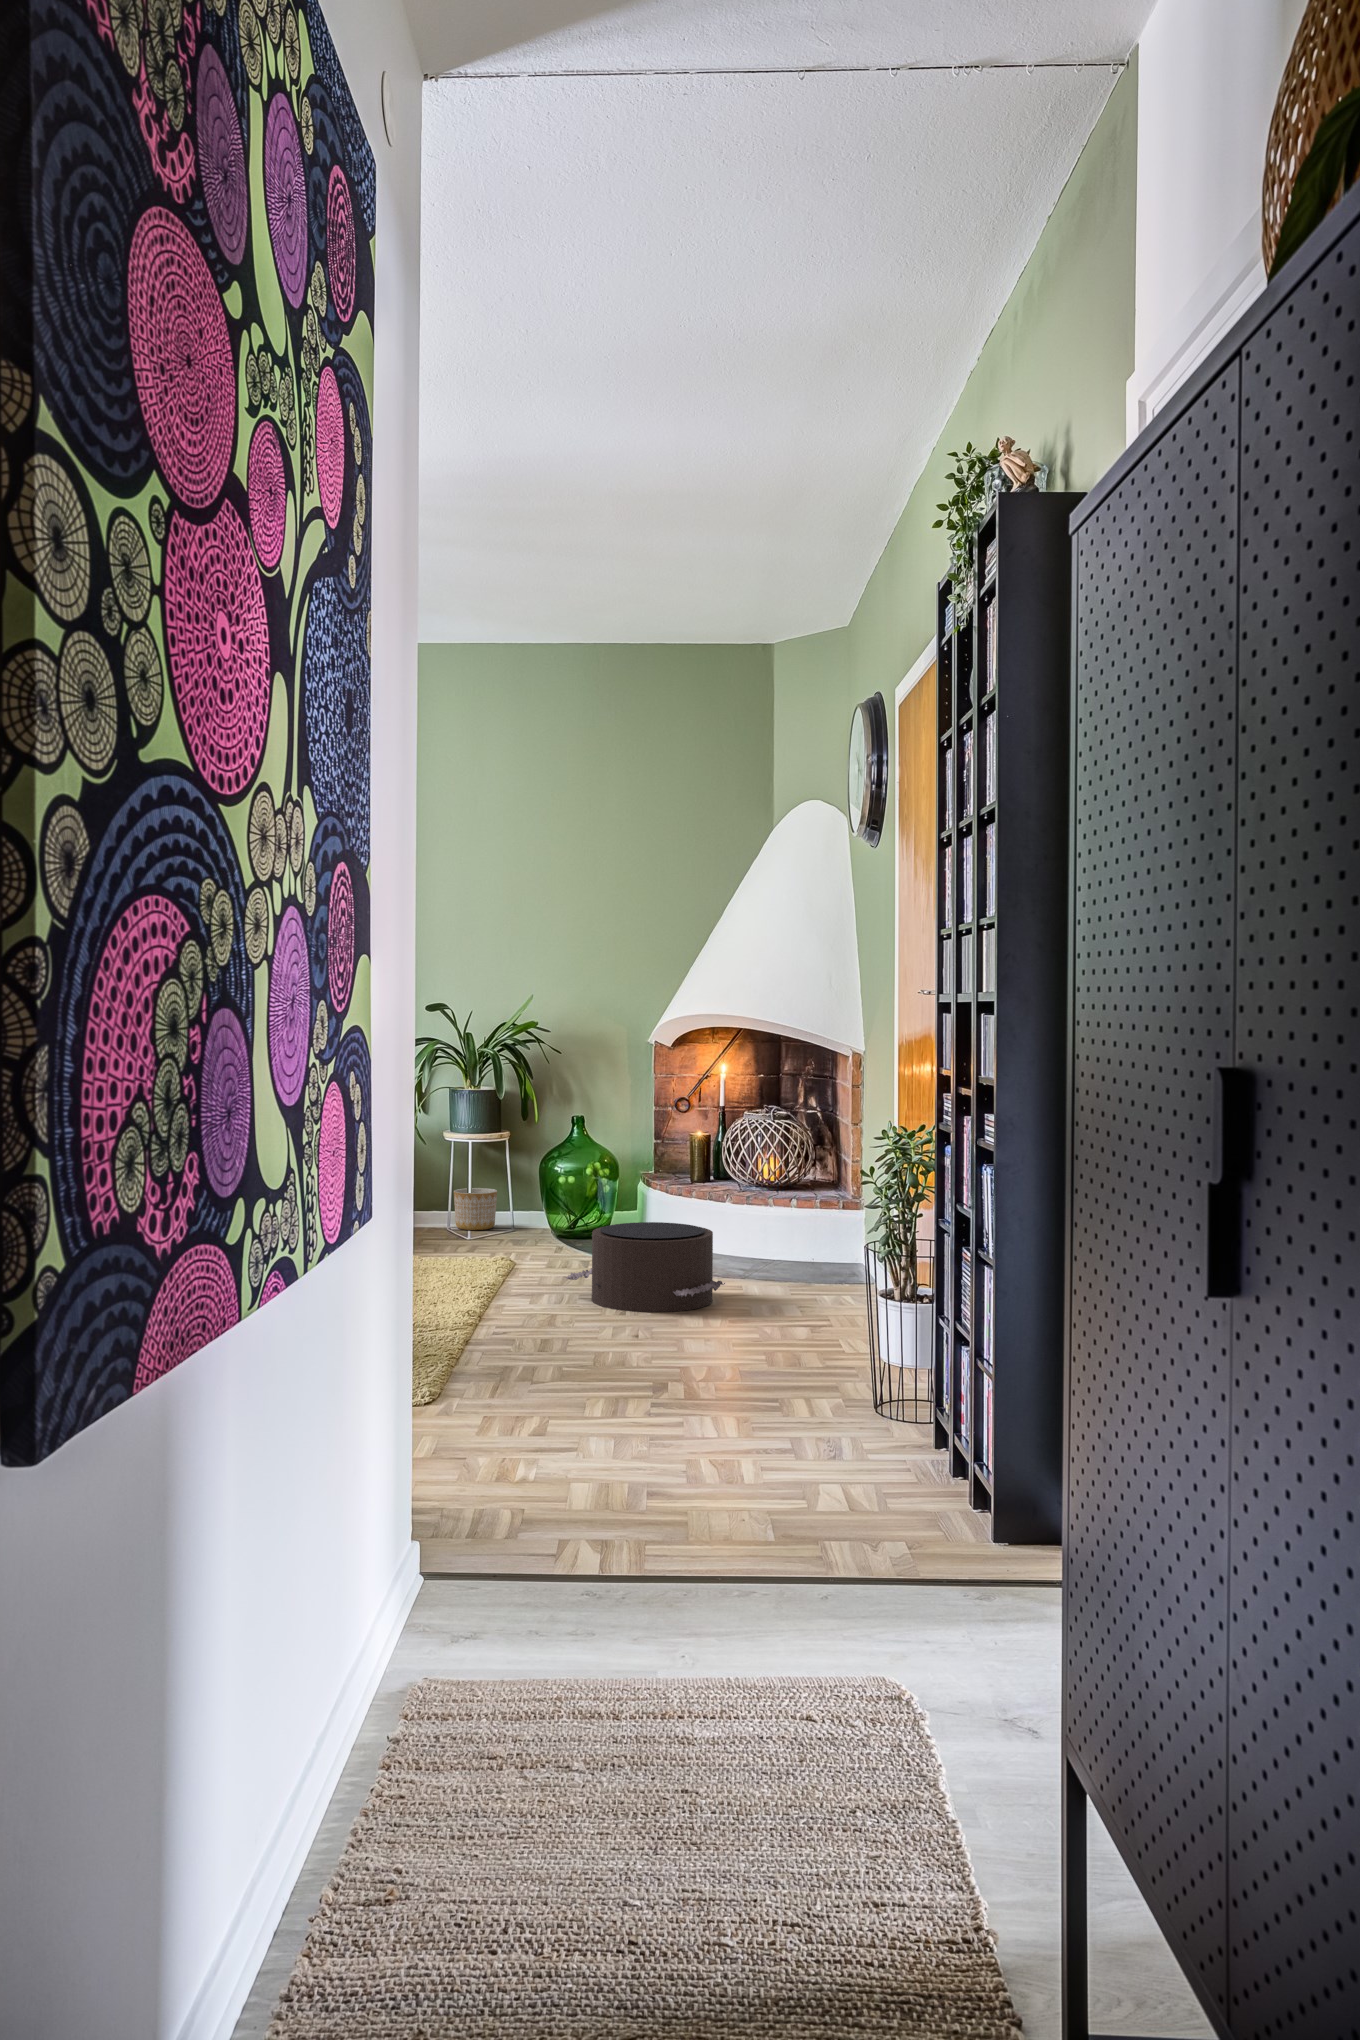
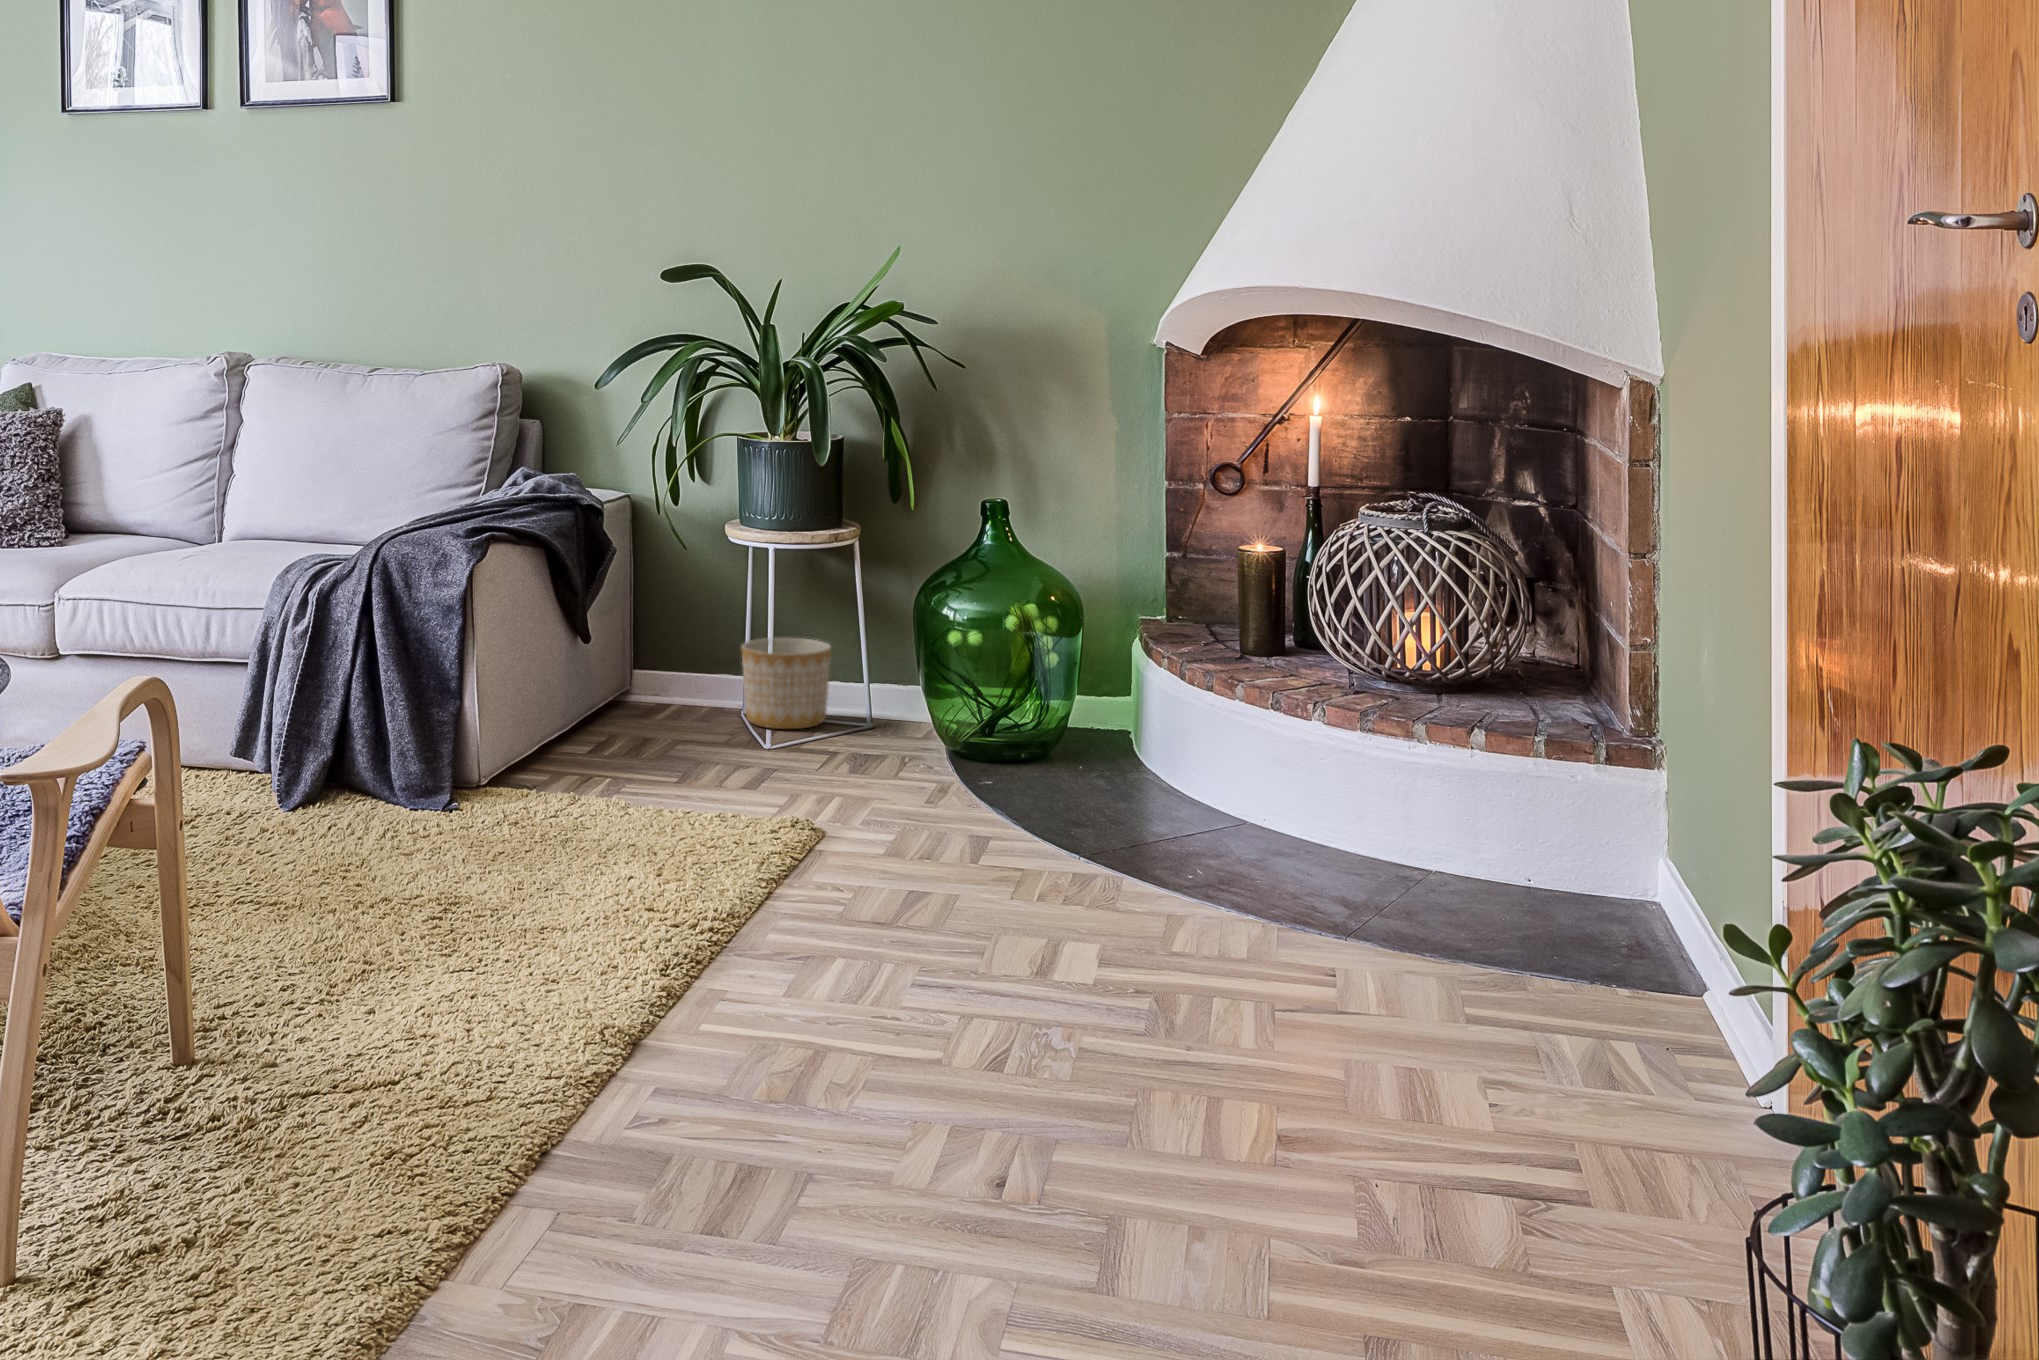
pouf: present [566,1222,725,1312] -> none [879,794,1277,1049]

